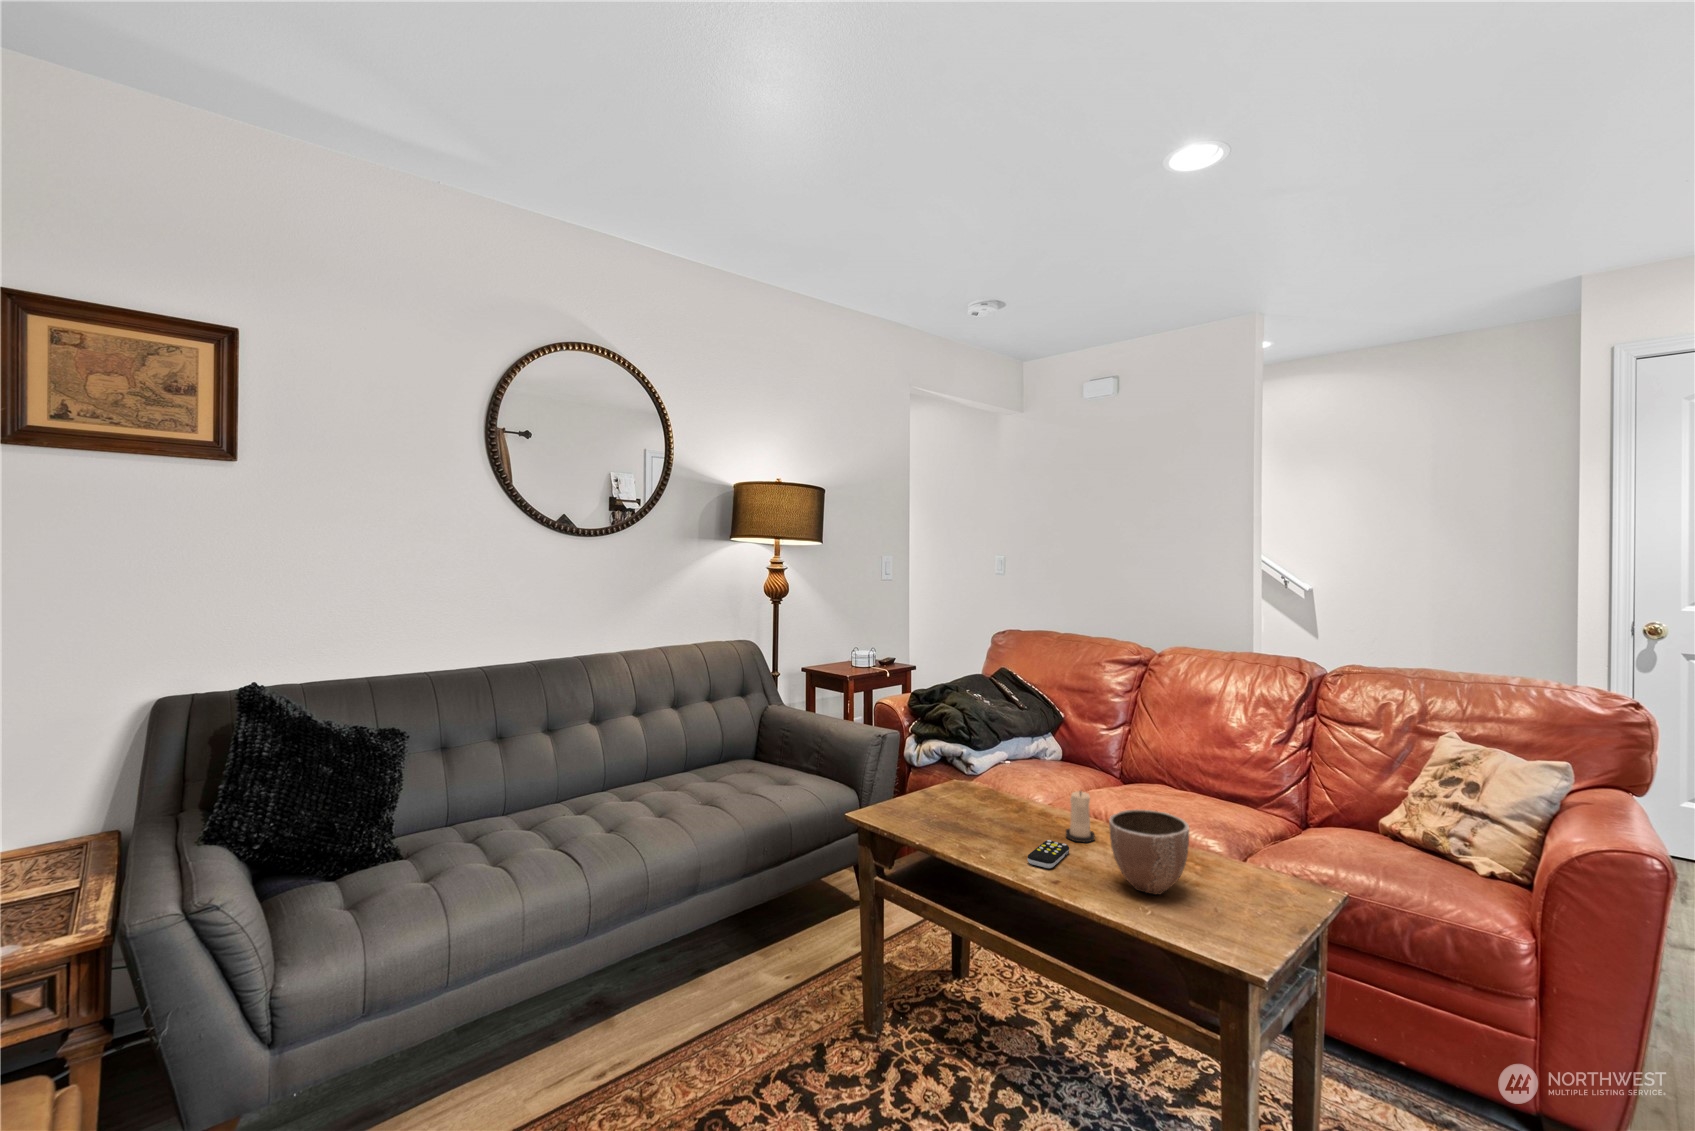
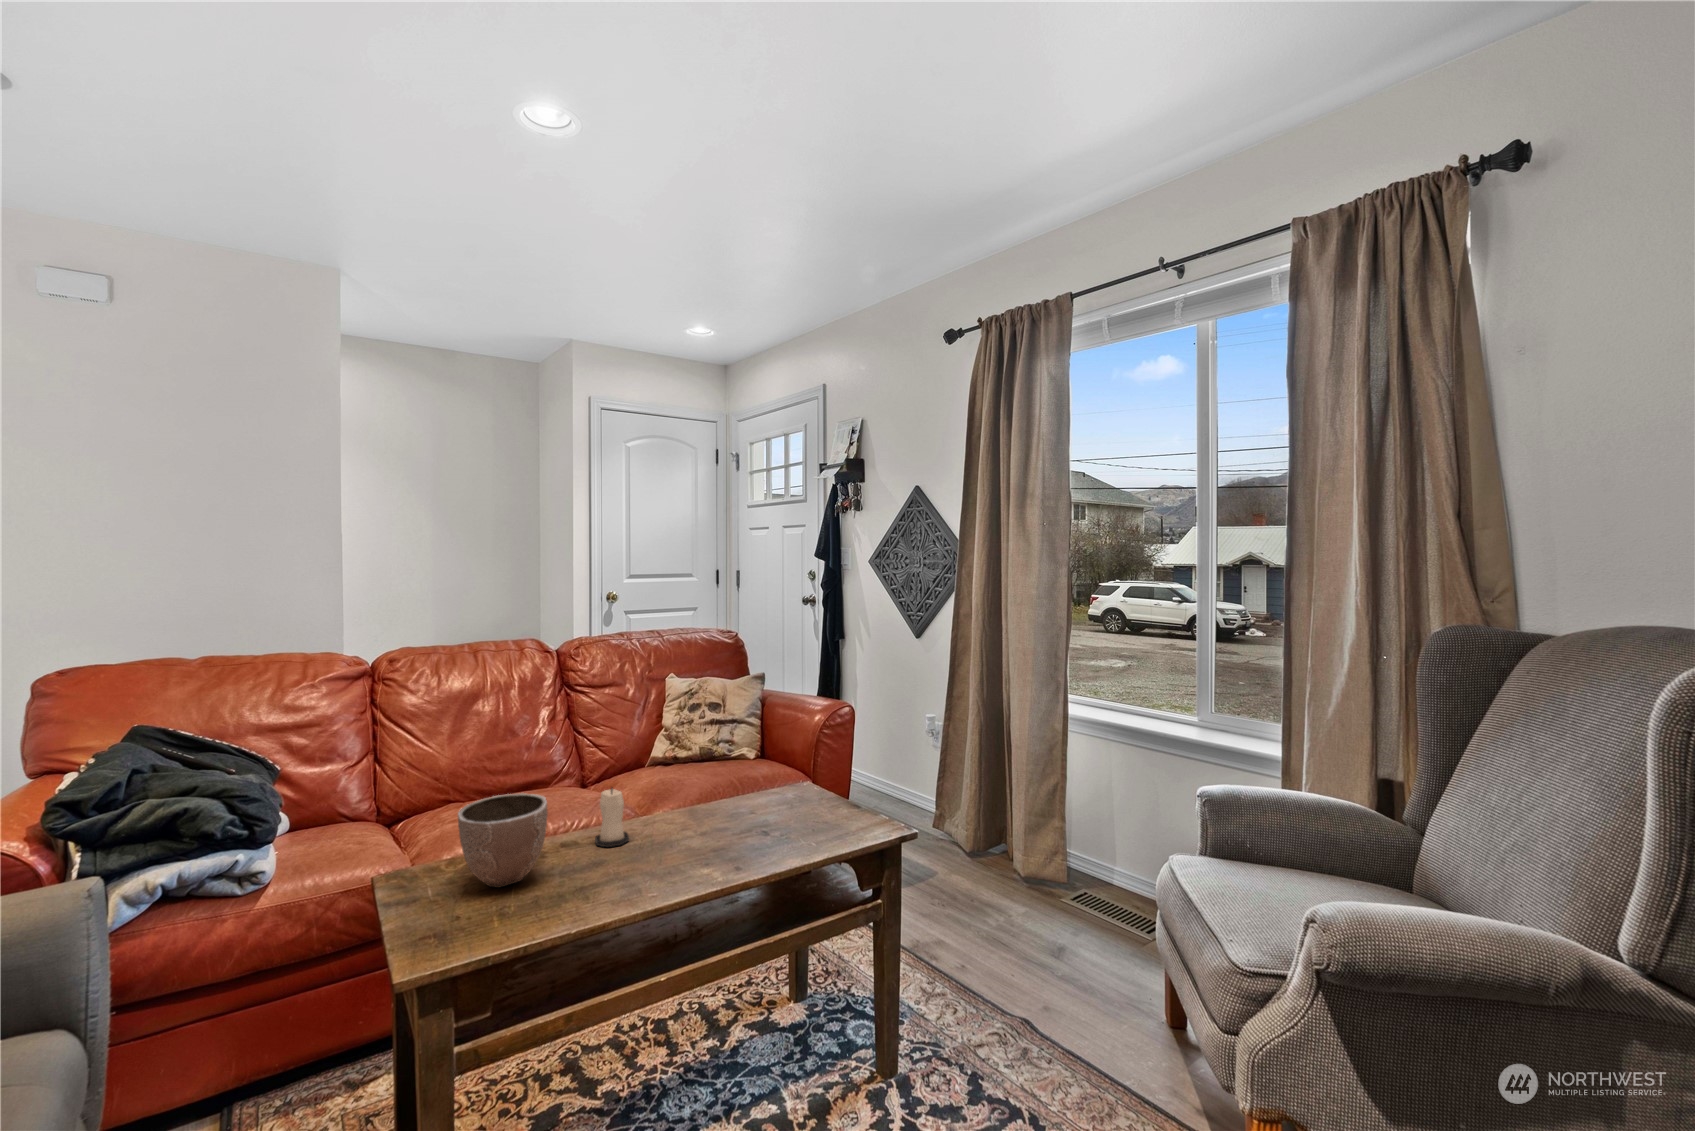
decorative bowl: present [1109,809,1189,895] -> present [458,793,548,888]
remote control: present [1028,840,1069,868] -> none [618,846,672,876]

